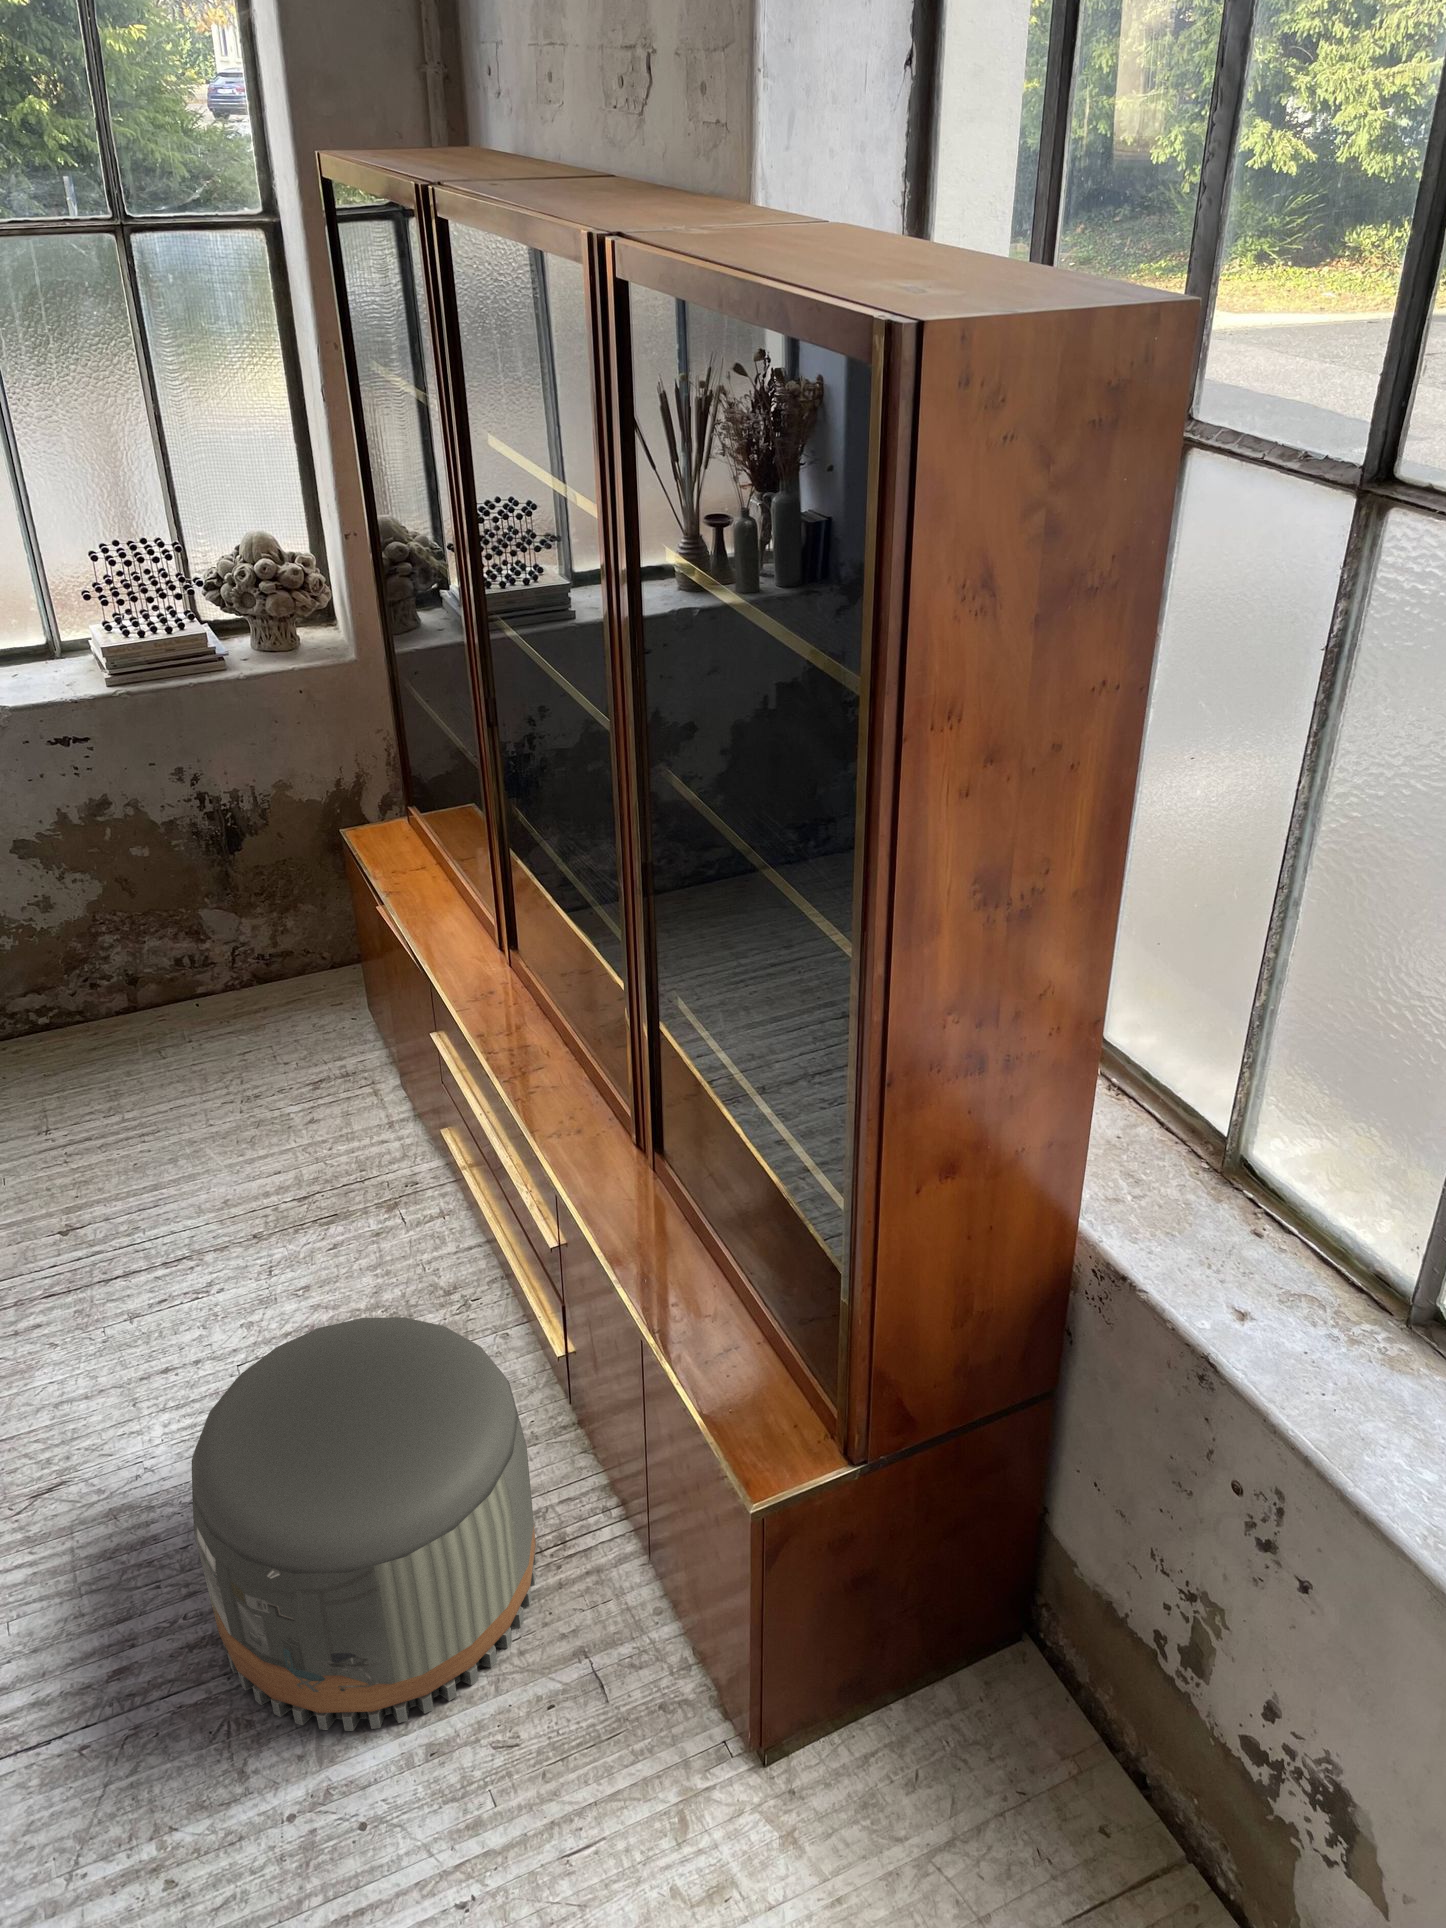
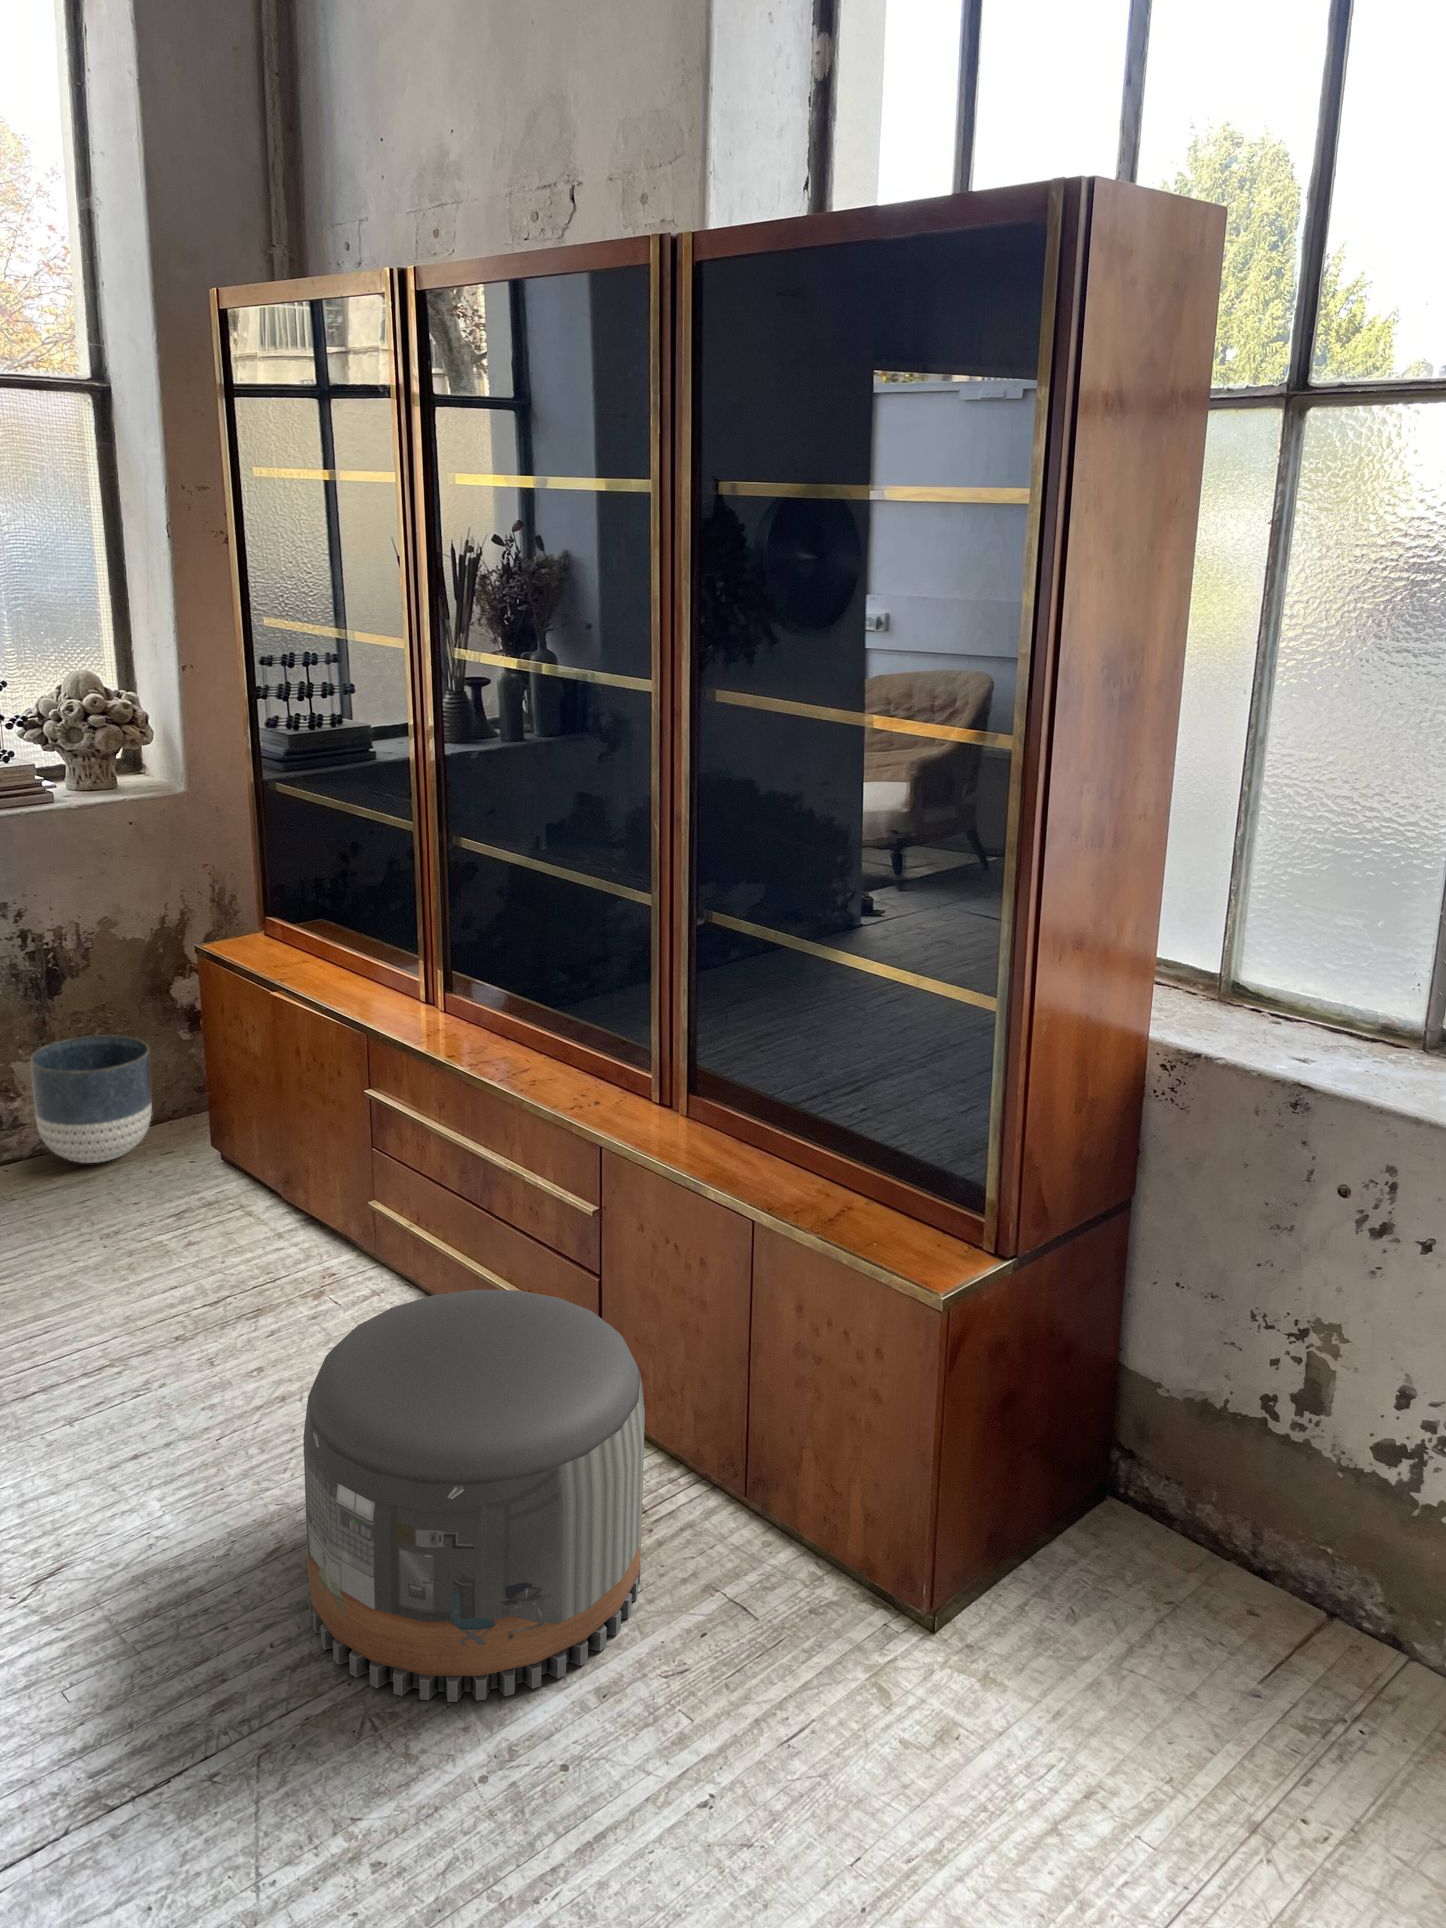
planter: none [207,892,320,1015] -> present [30,1035,152,1163]

